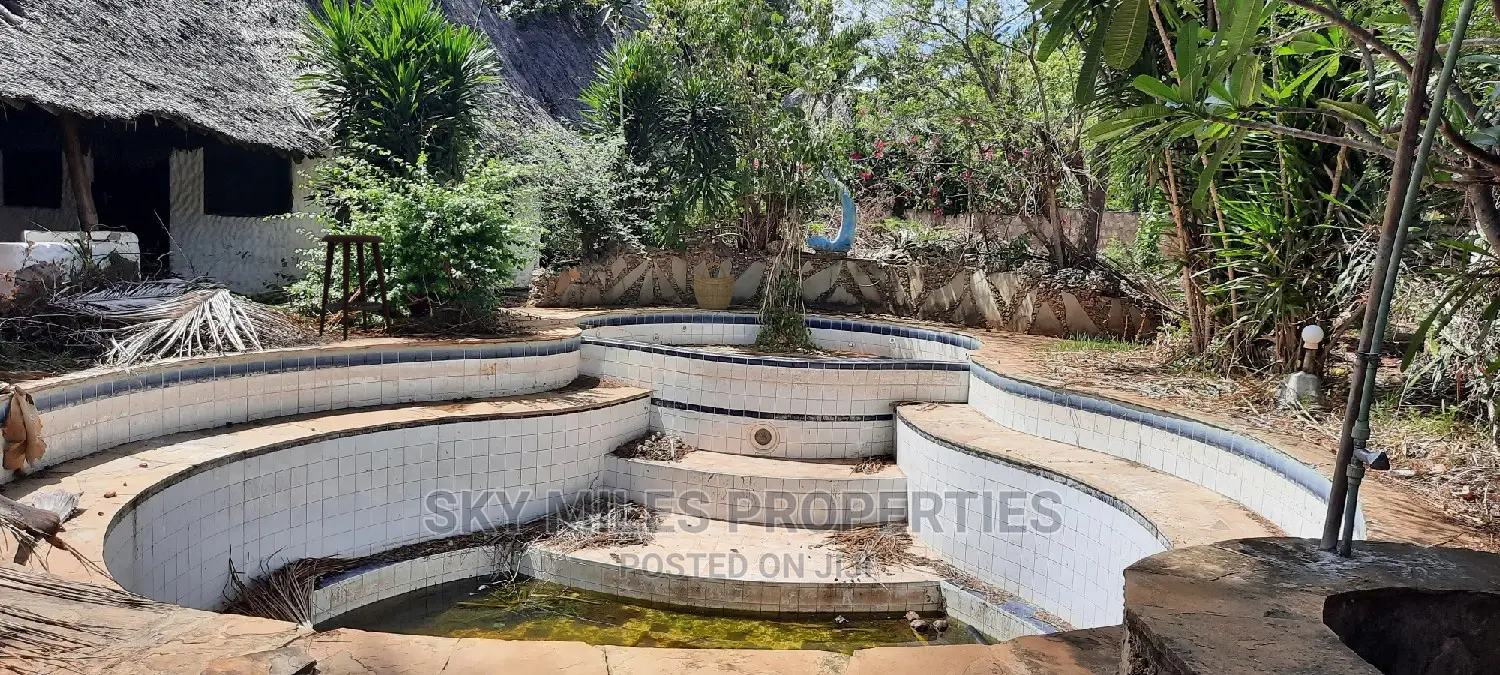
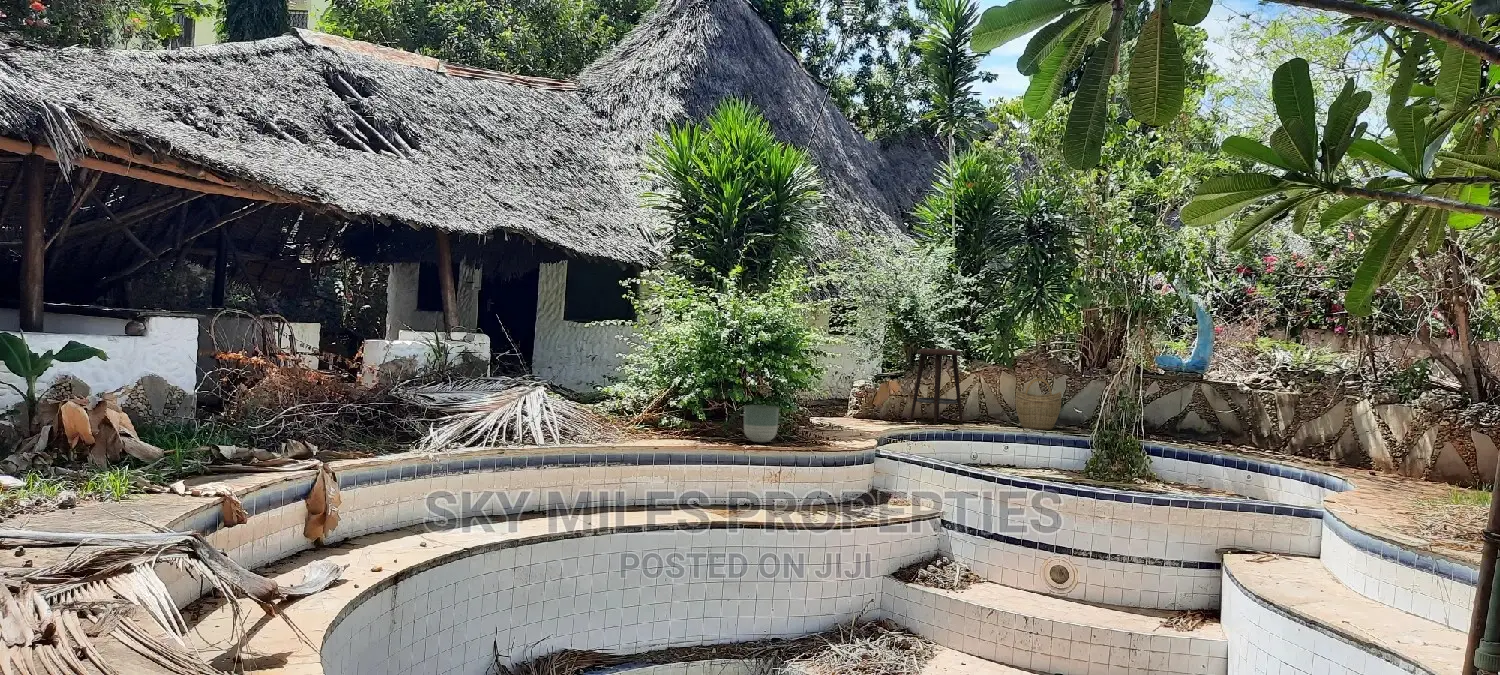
stool: present [319,235,392,340] -> present [910,349,963,425]
planter: none [452,299,488,336] -> present [744,405,779,442]

